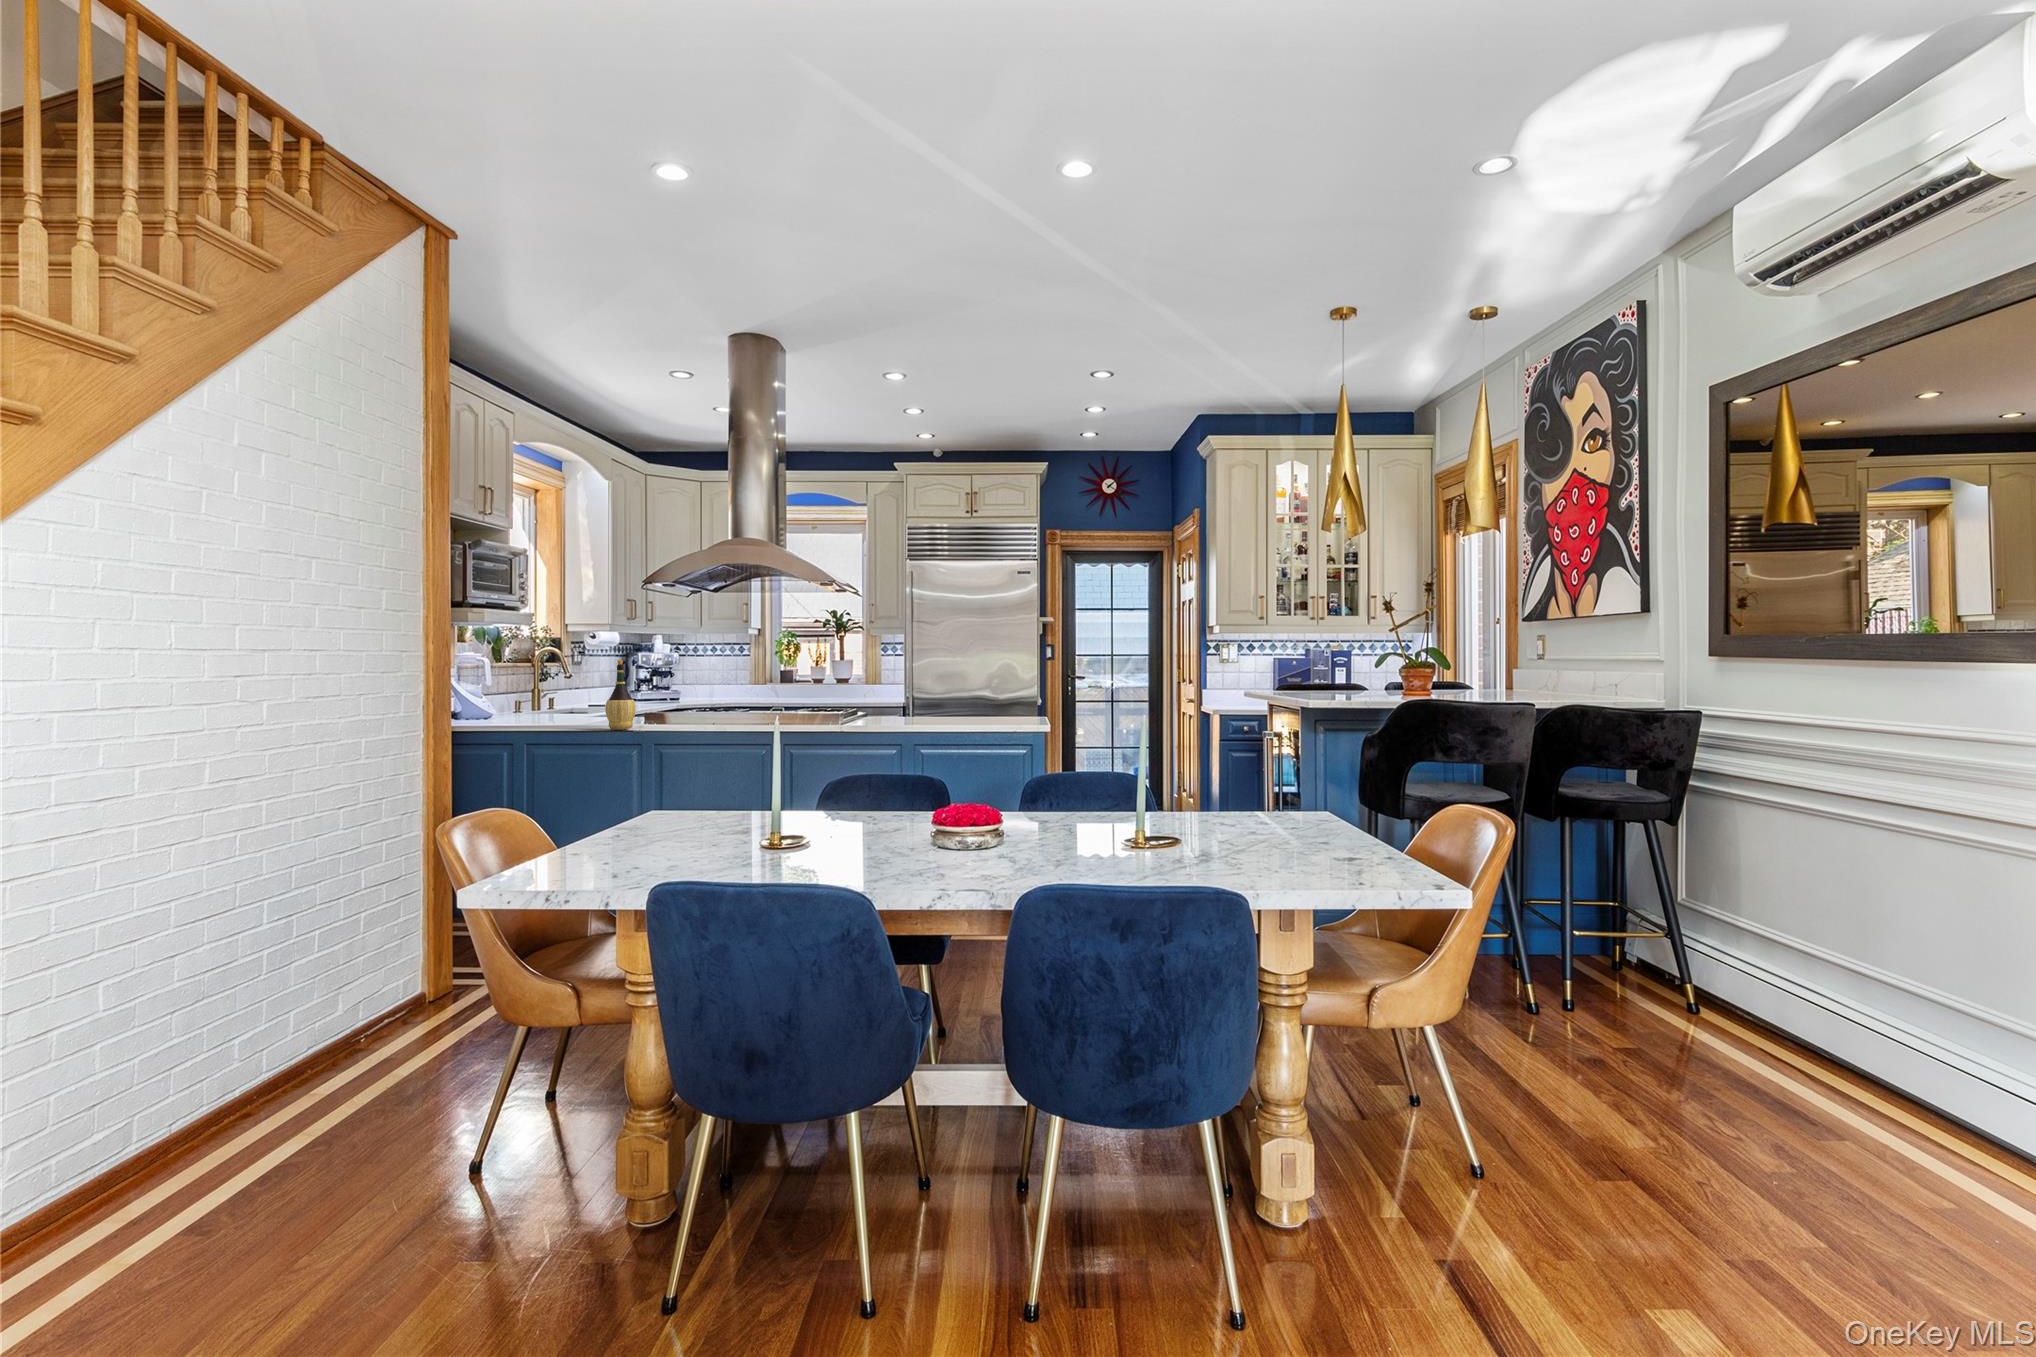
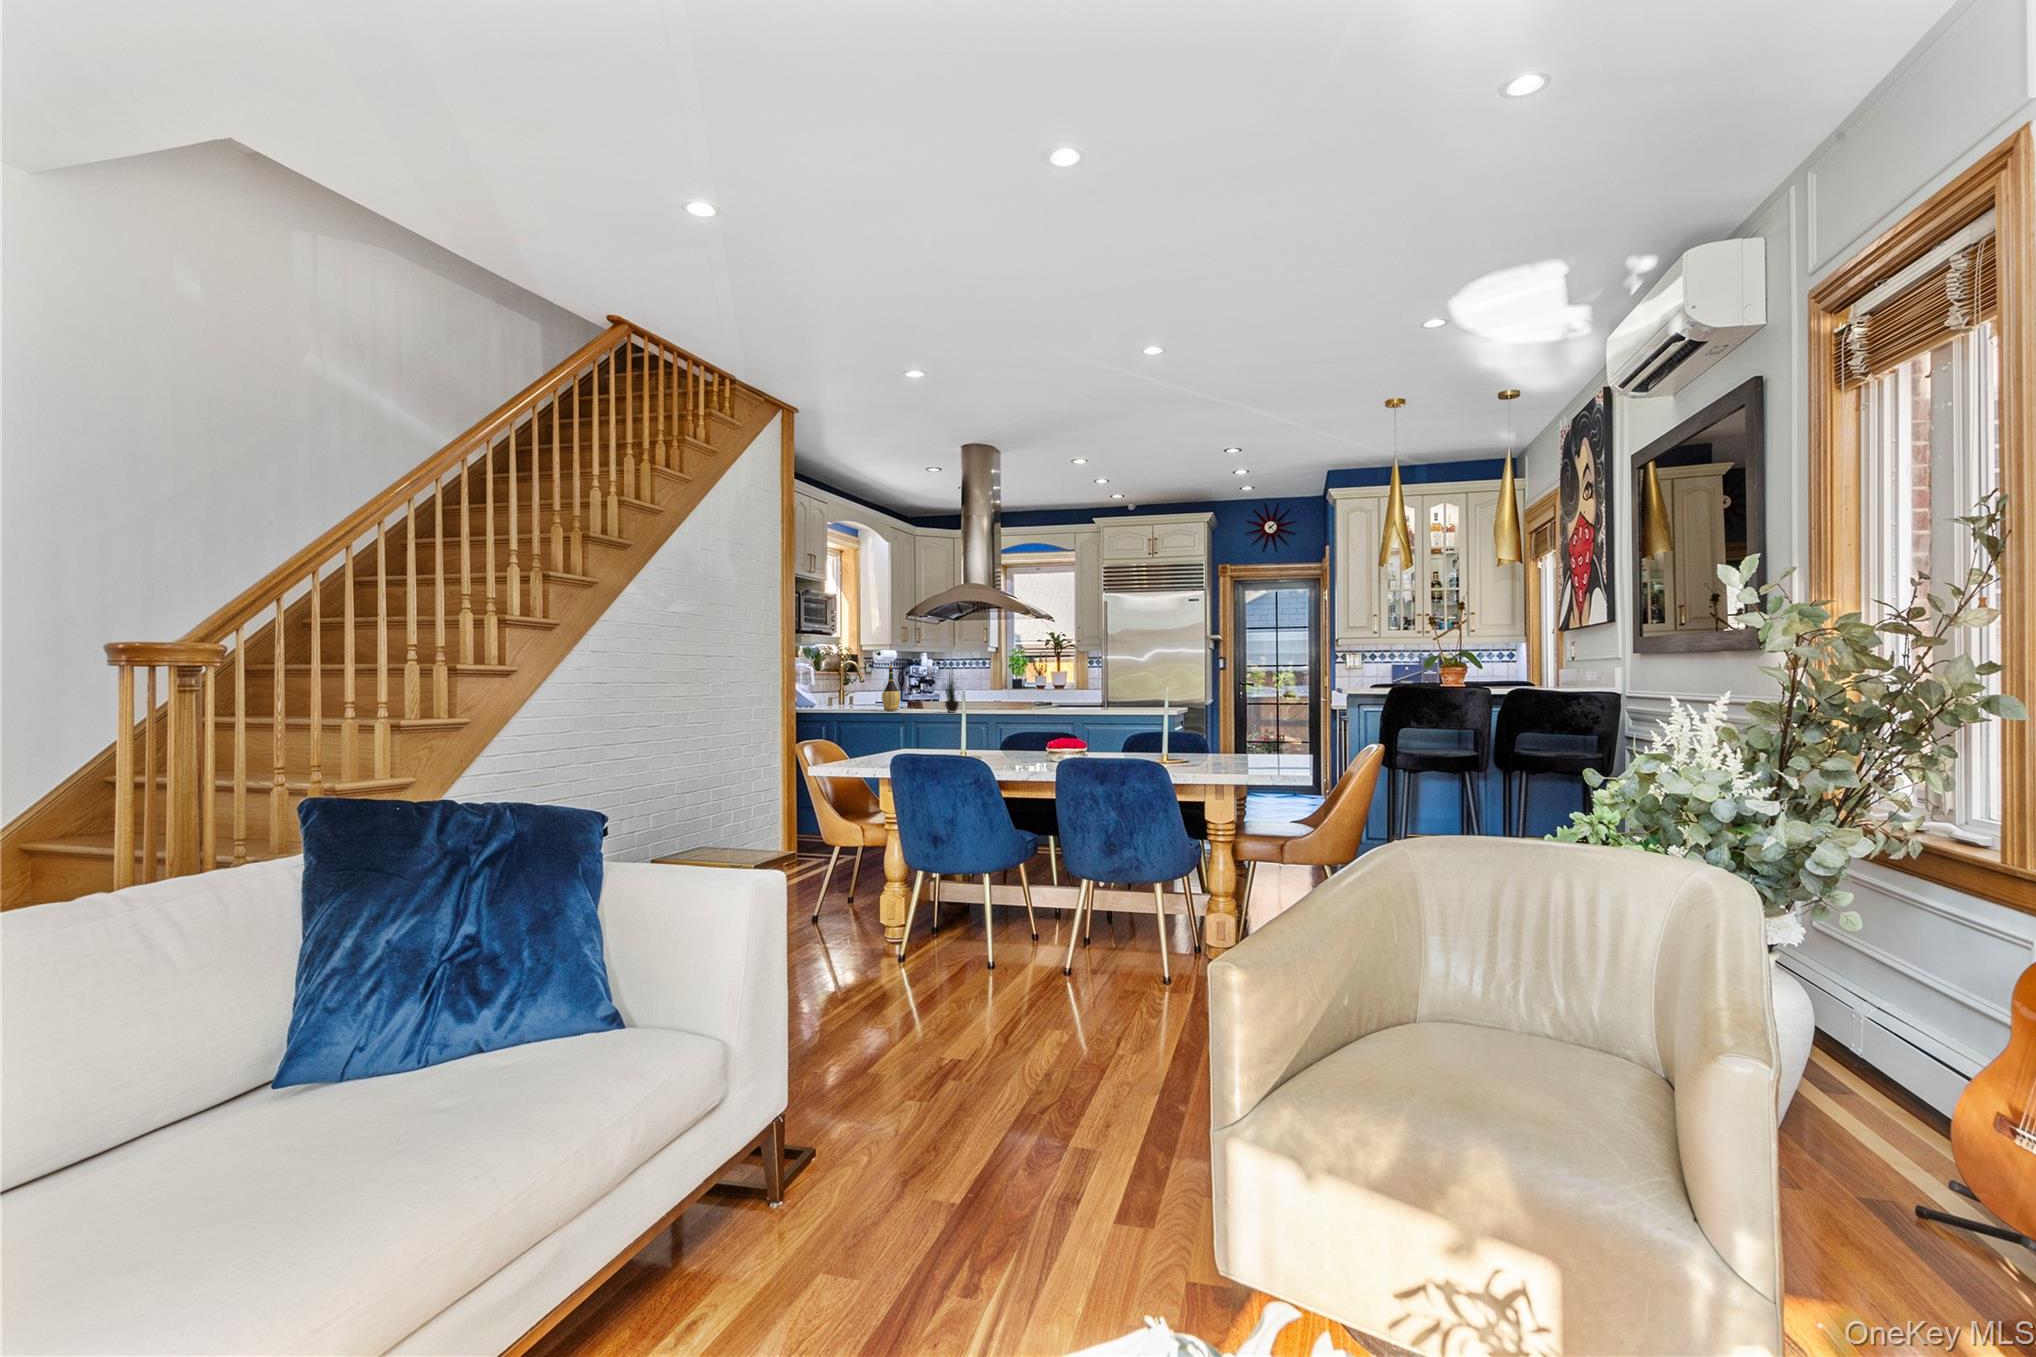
potted plant: none [696,650,737,731] -> present [944,673,959,713]

